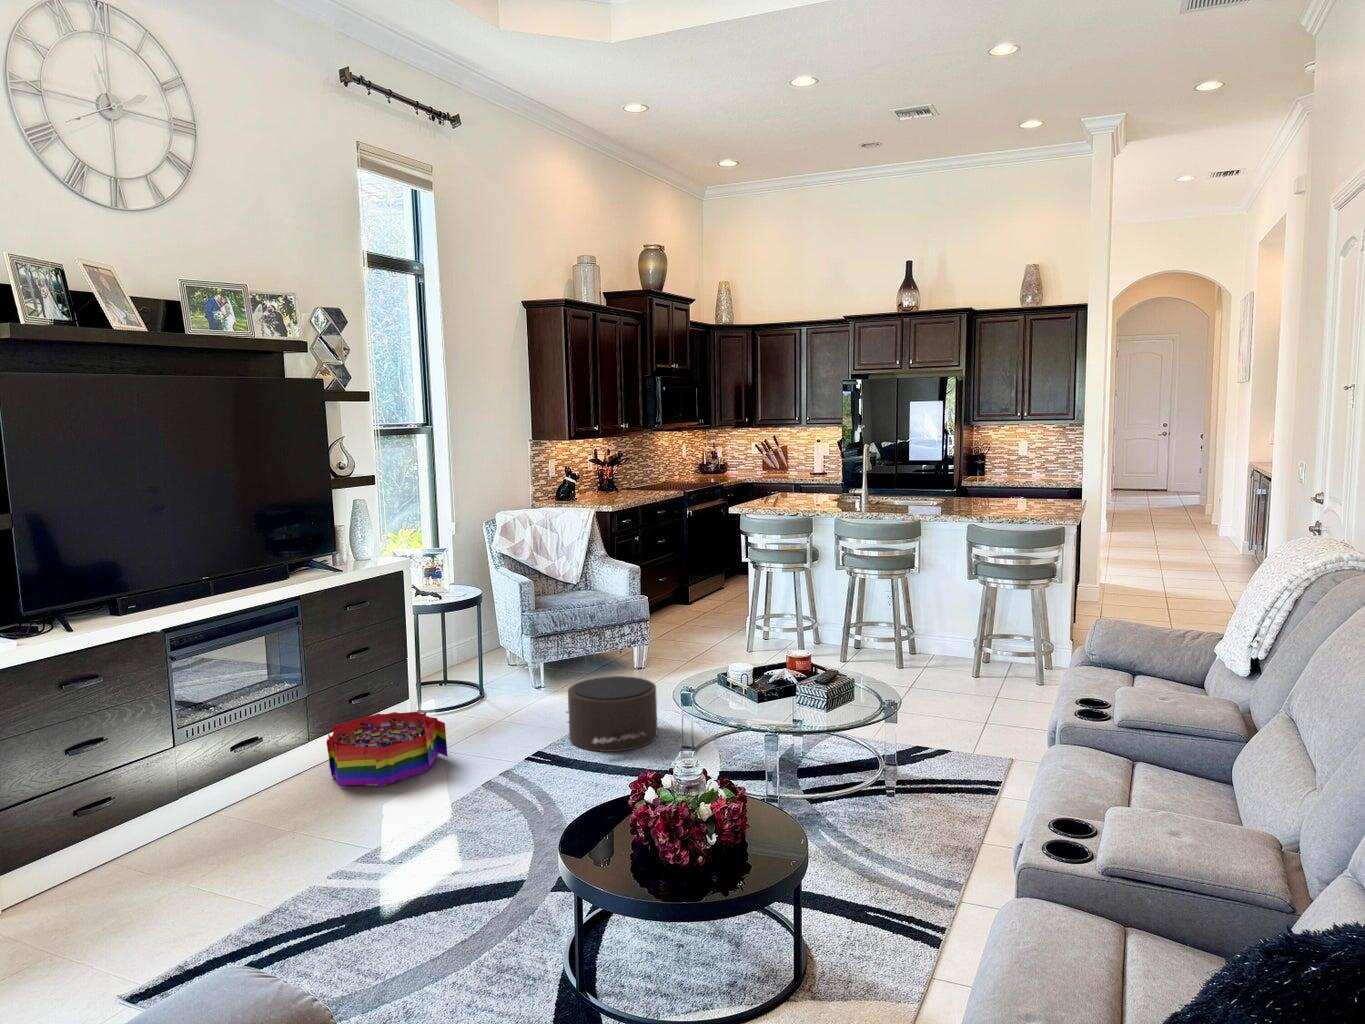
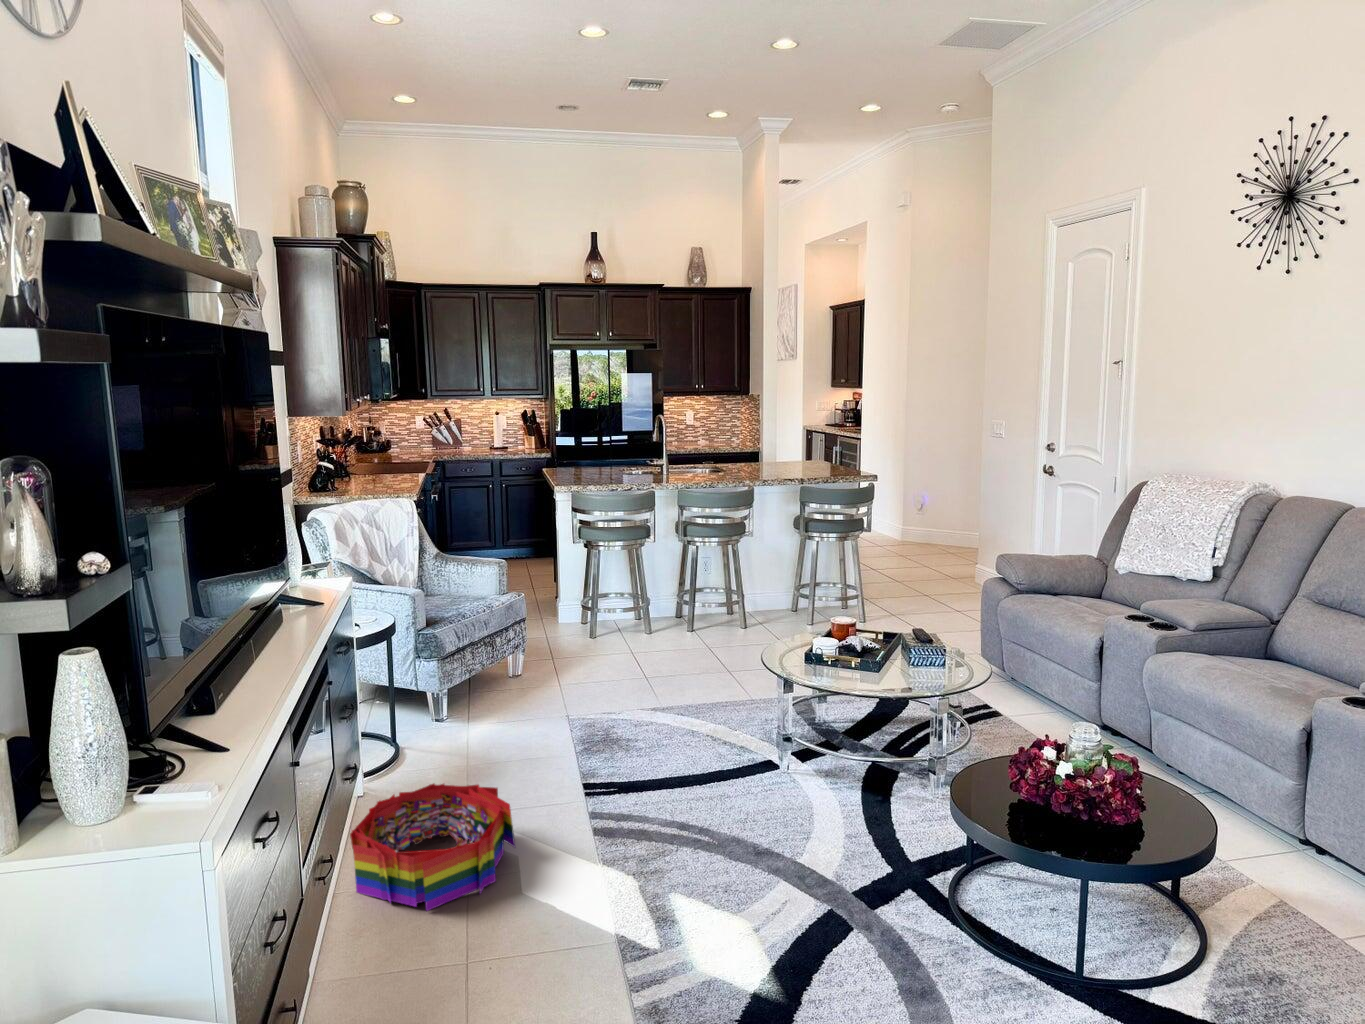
pouf: present [566,676,657,752] -> none [555,684,690,777]

